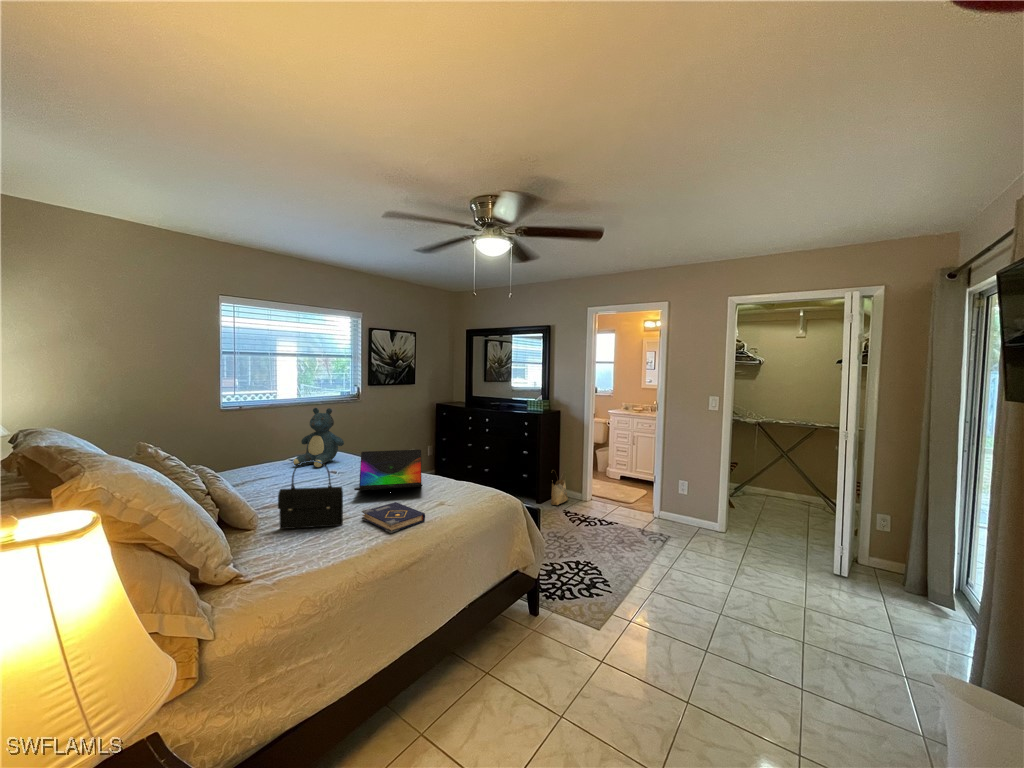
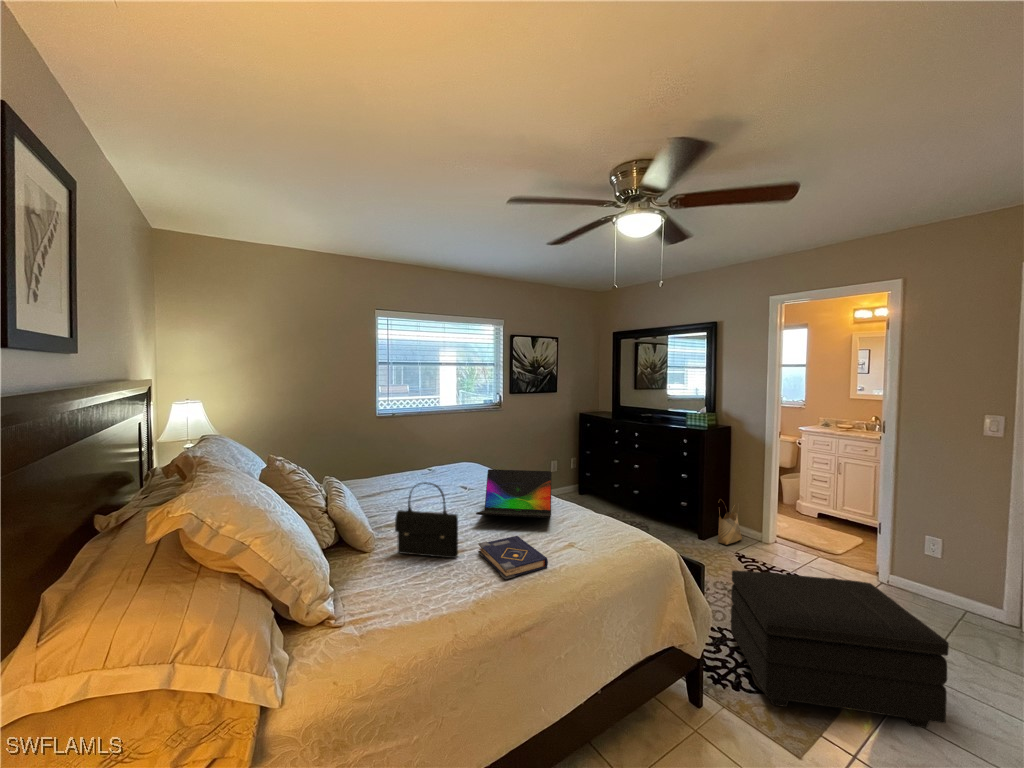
teddy bear: present [294,408,344,467] -> none [431,418,478,479]
footstool: none [559,511,679,602] -> present [731,571,949,728]

